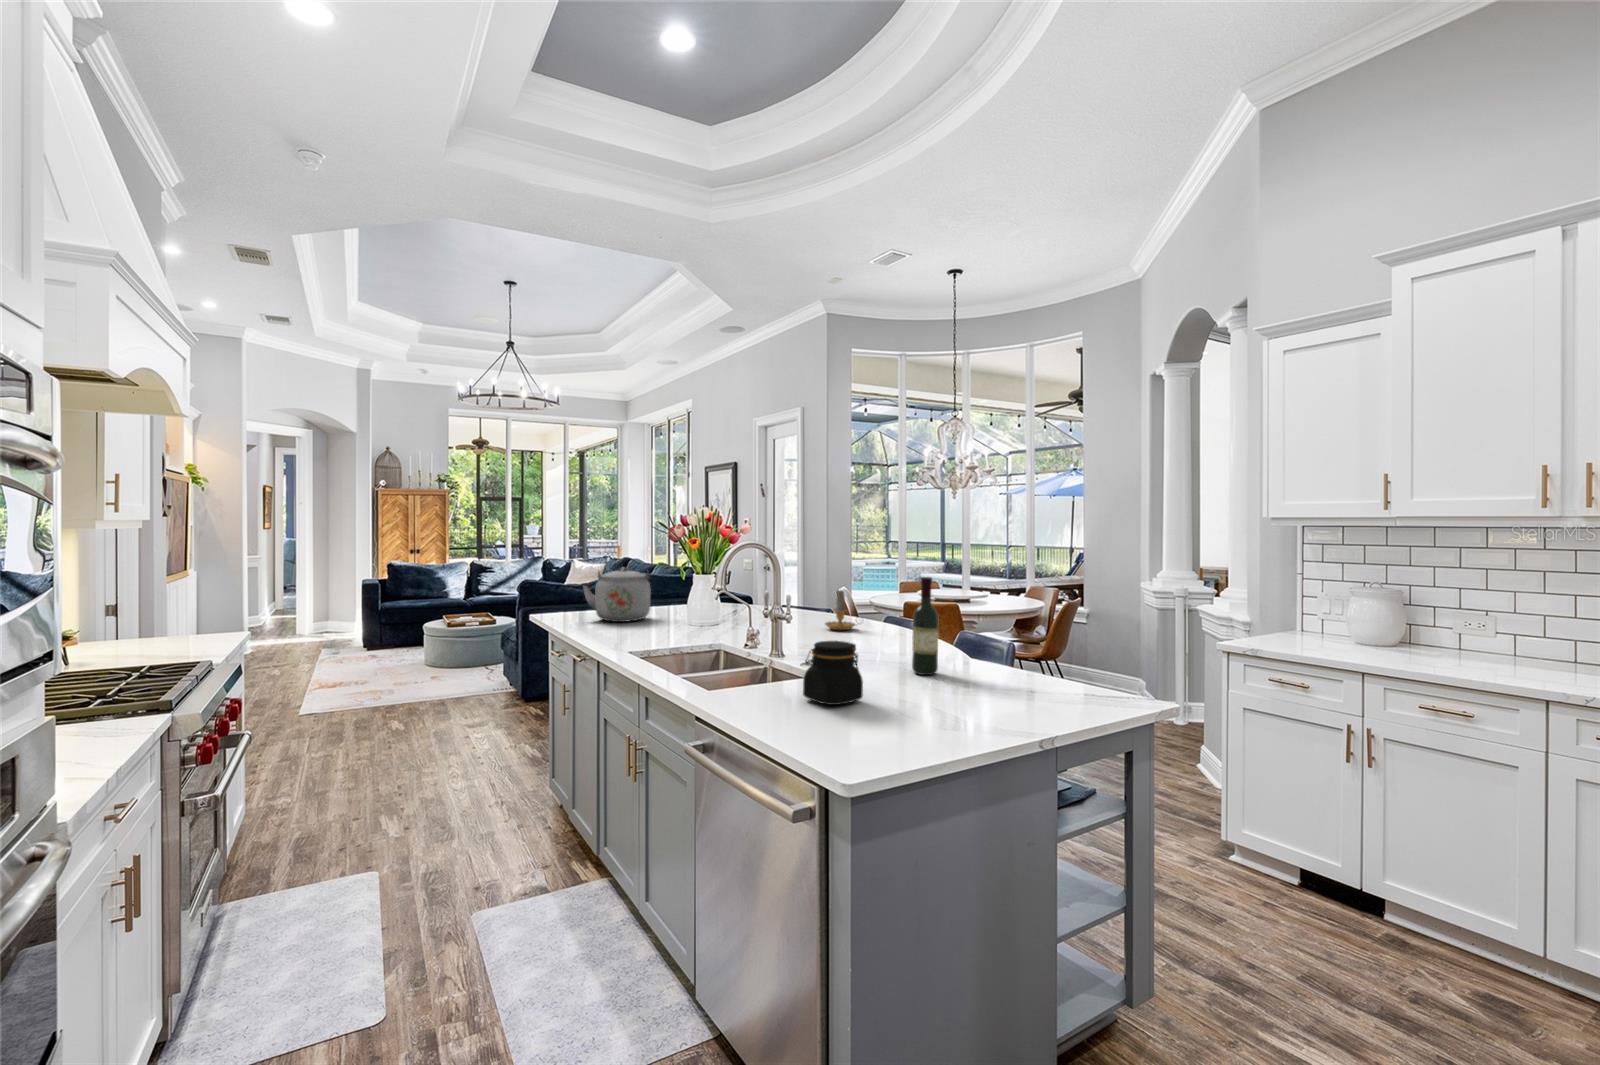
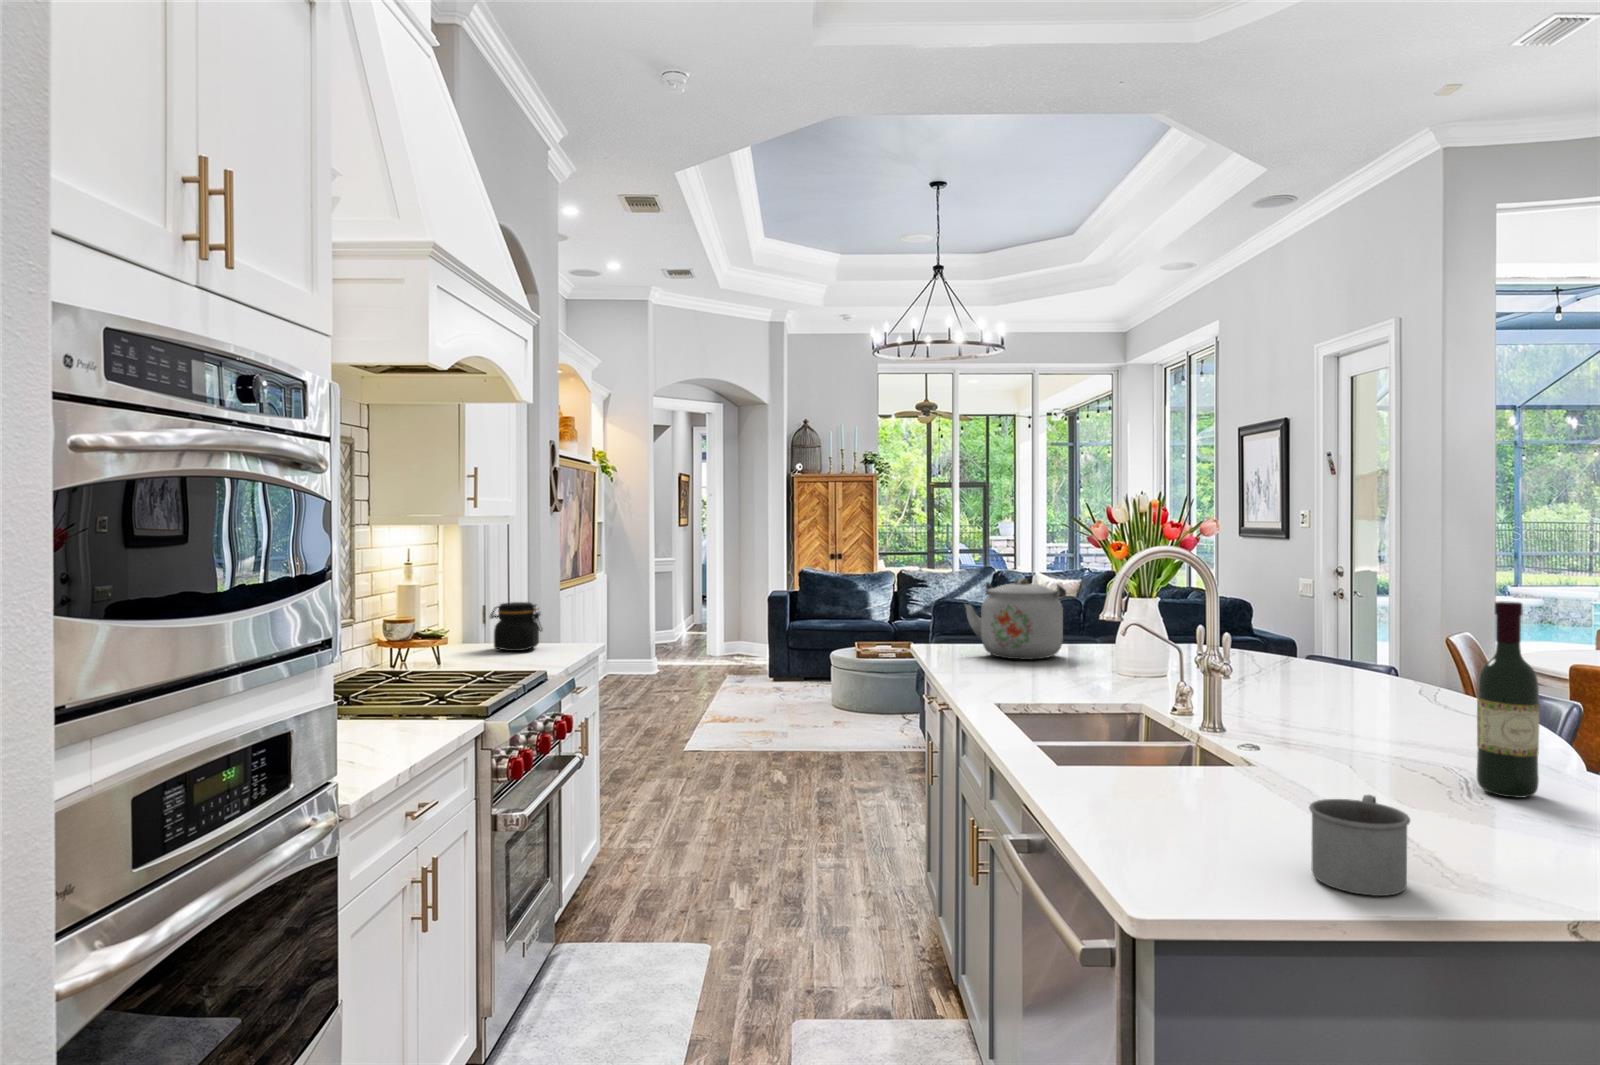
candle: present [825,590,856,630] -> none [1354,623,1436,700]
jar: present [803,641,863,705] -> present [490,602,542,651]
mug: none [878,682,925,734] -> present [1309,795,1410,896]

